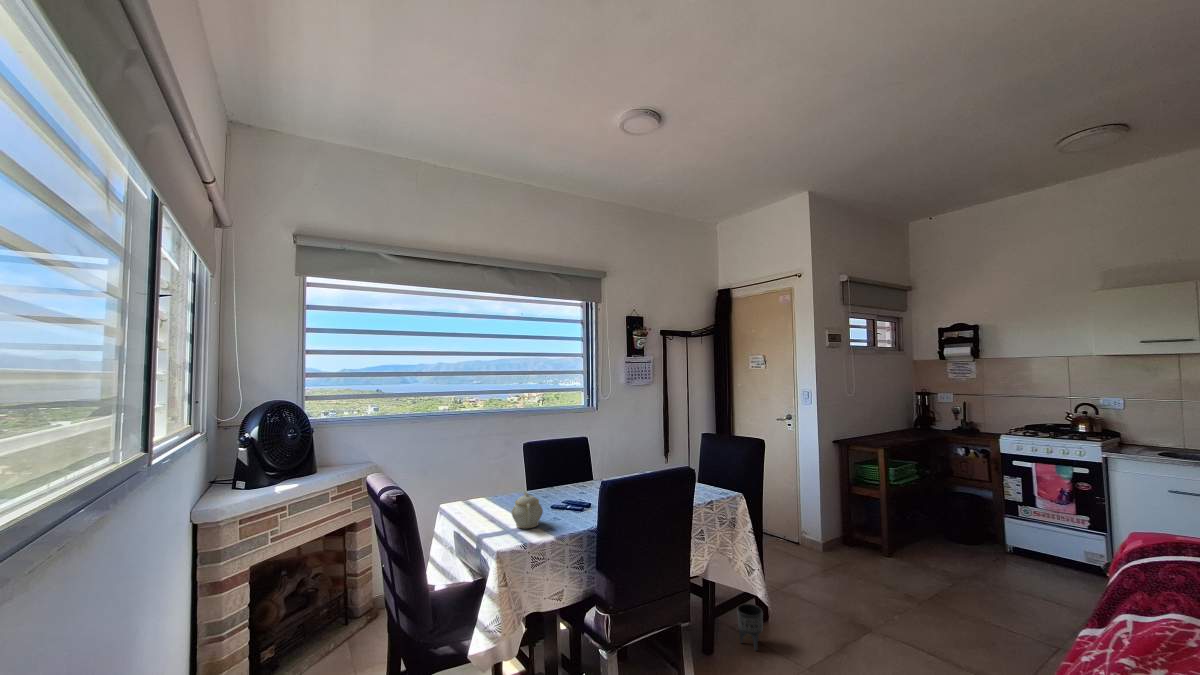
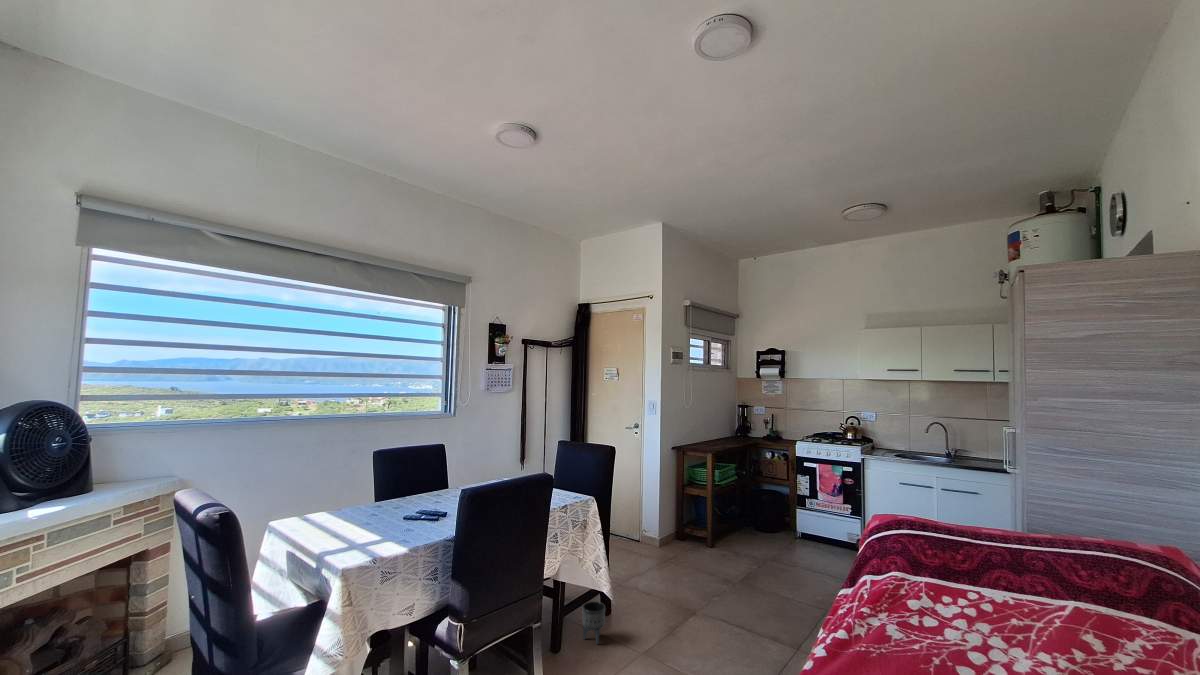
teapot: present [512,493,543,528] -> none [360,505,396,543]

